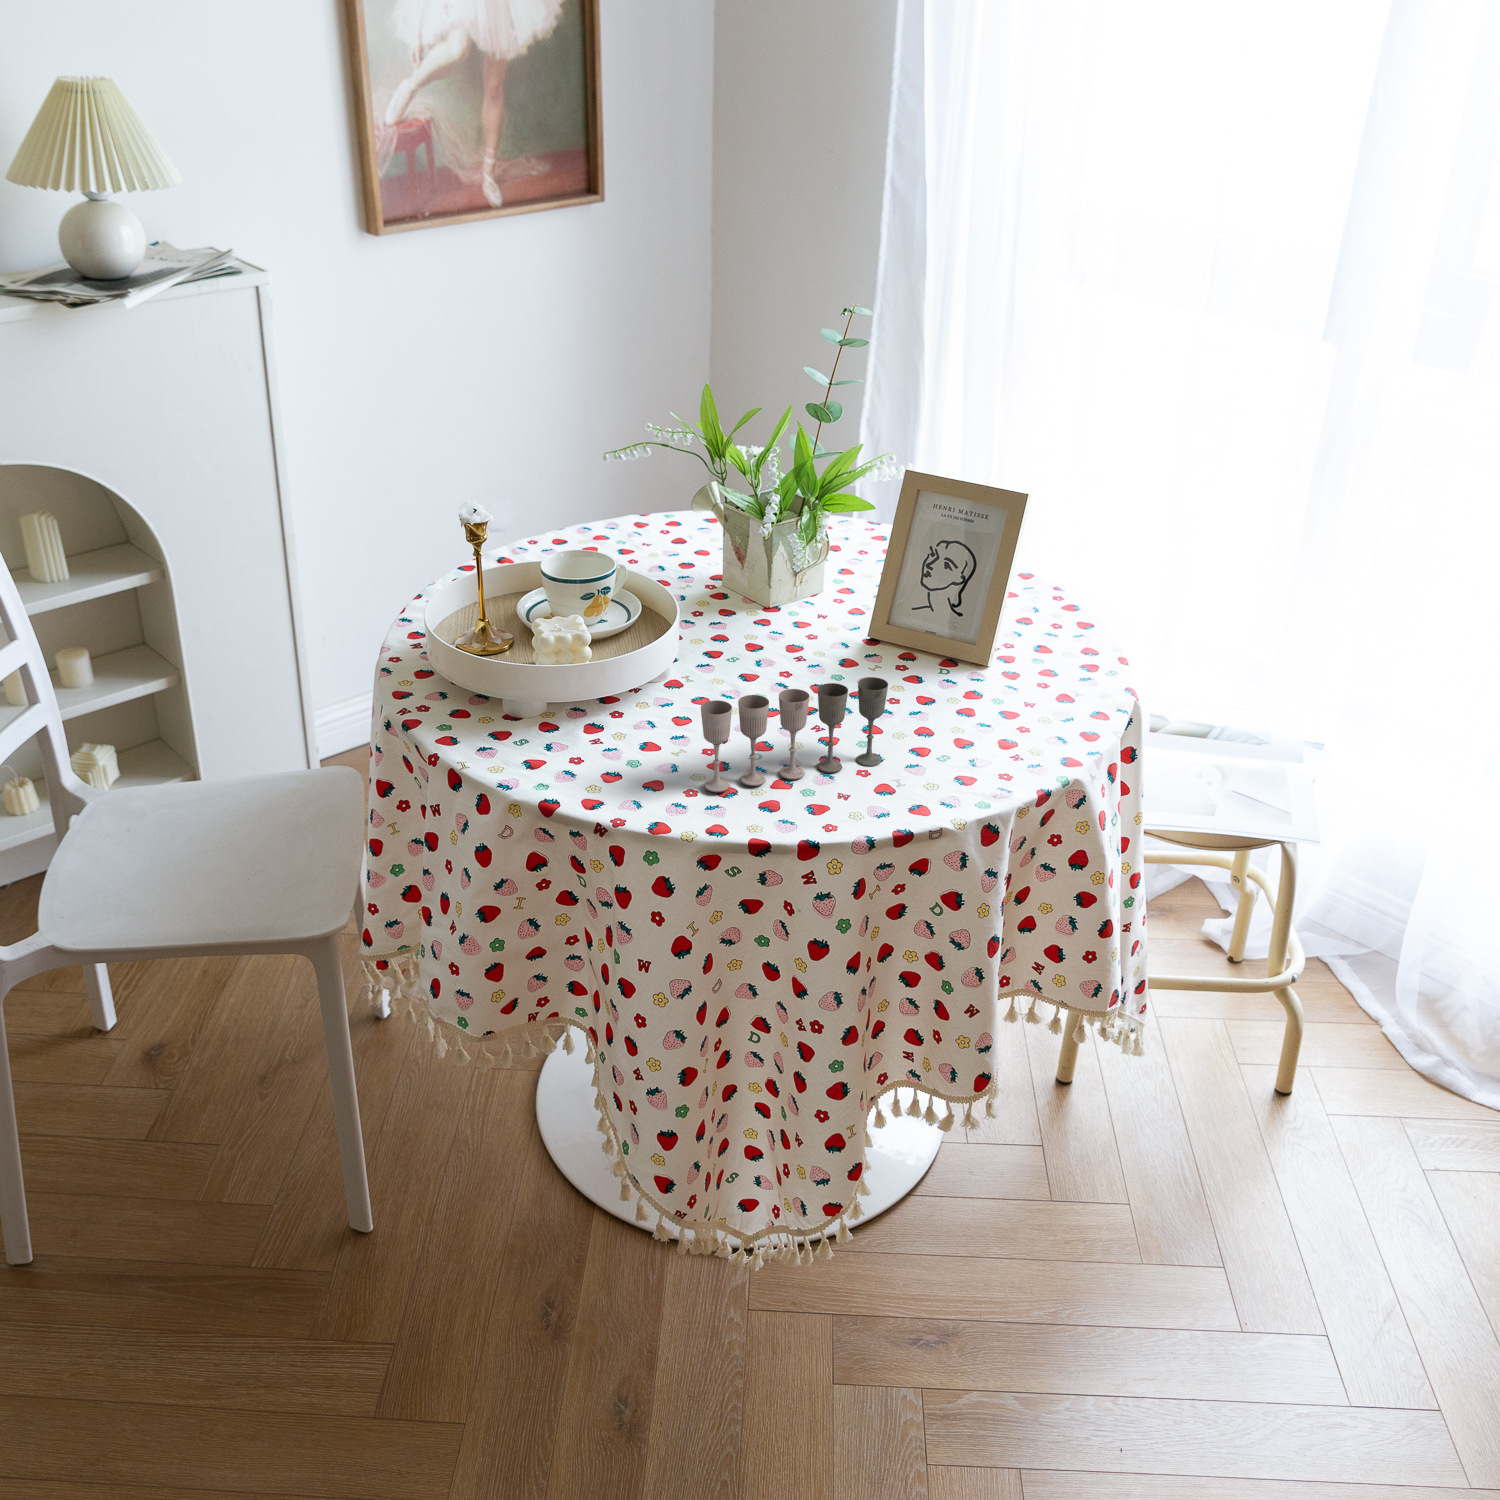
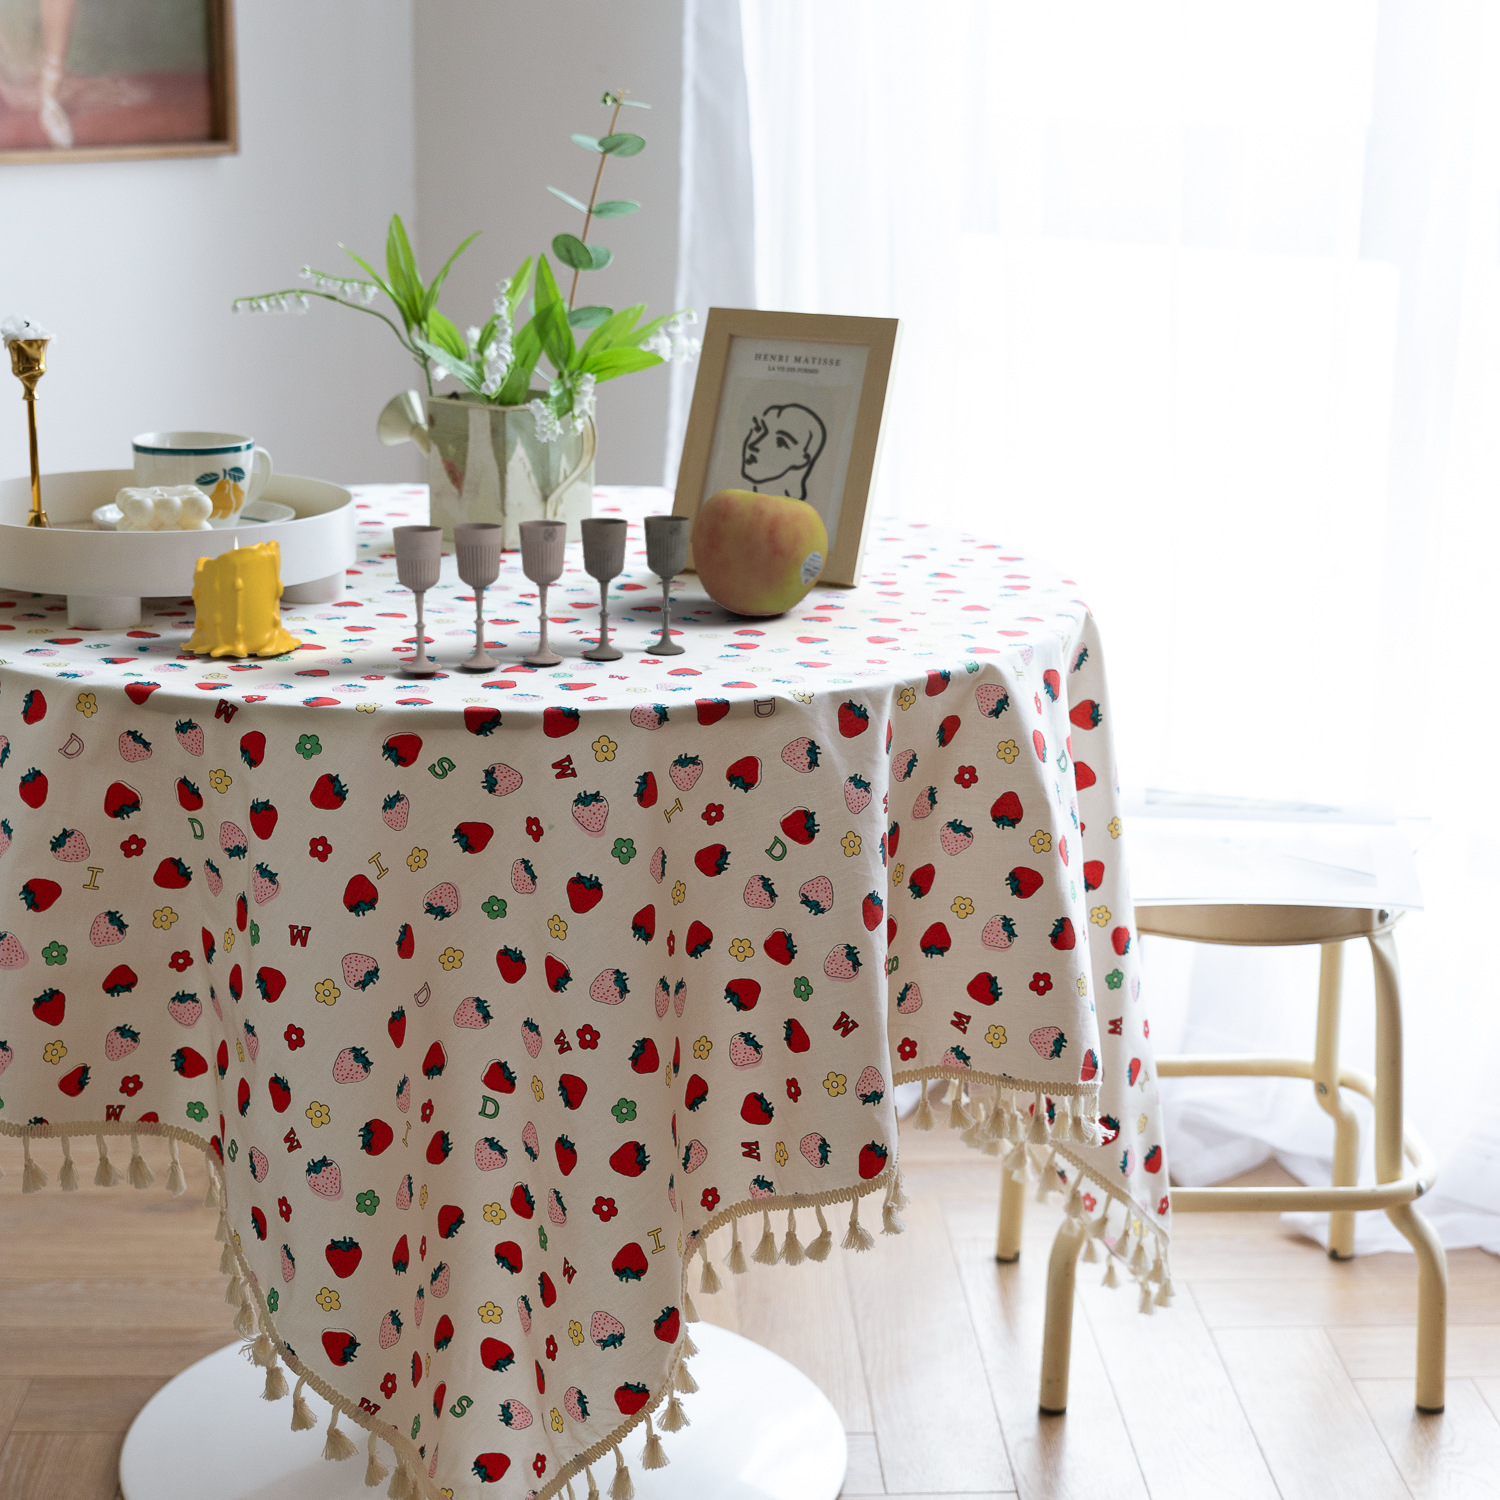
apple: none [886,629,977,717] -> present [692,489,828,616]
candle: none [565,685,640,768] -> present [180,537,302,657]

